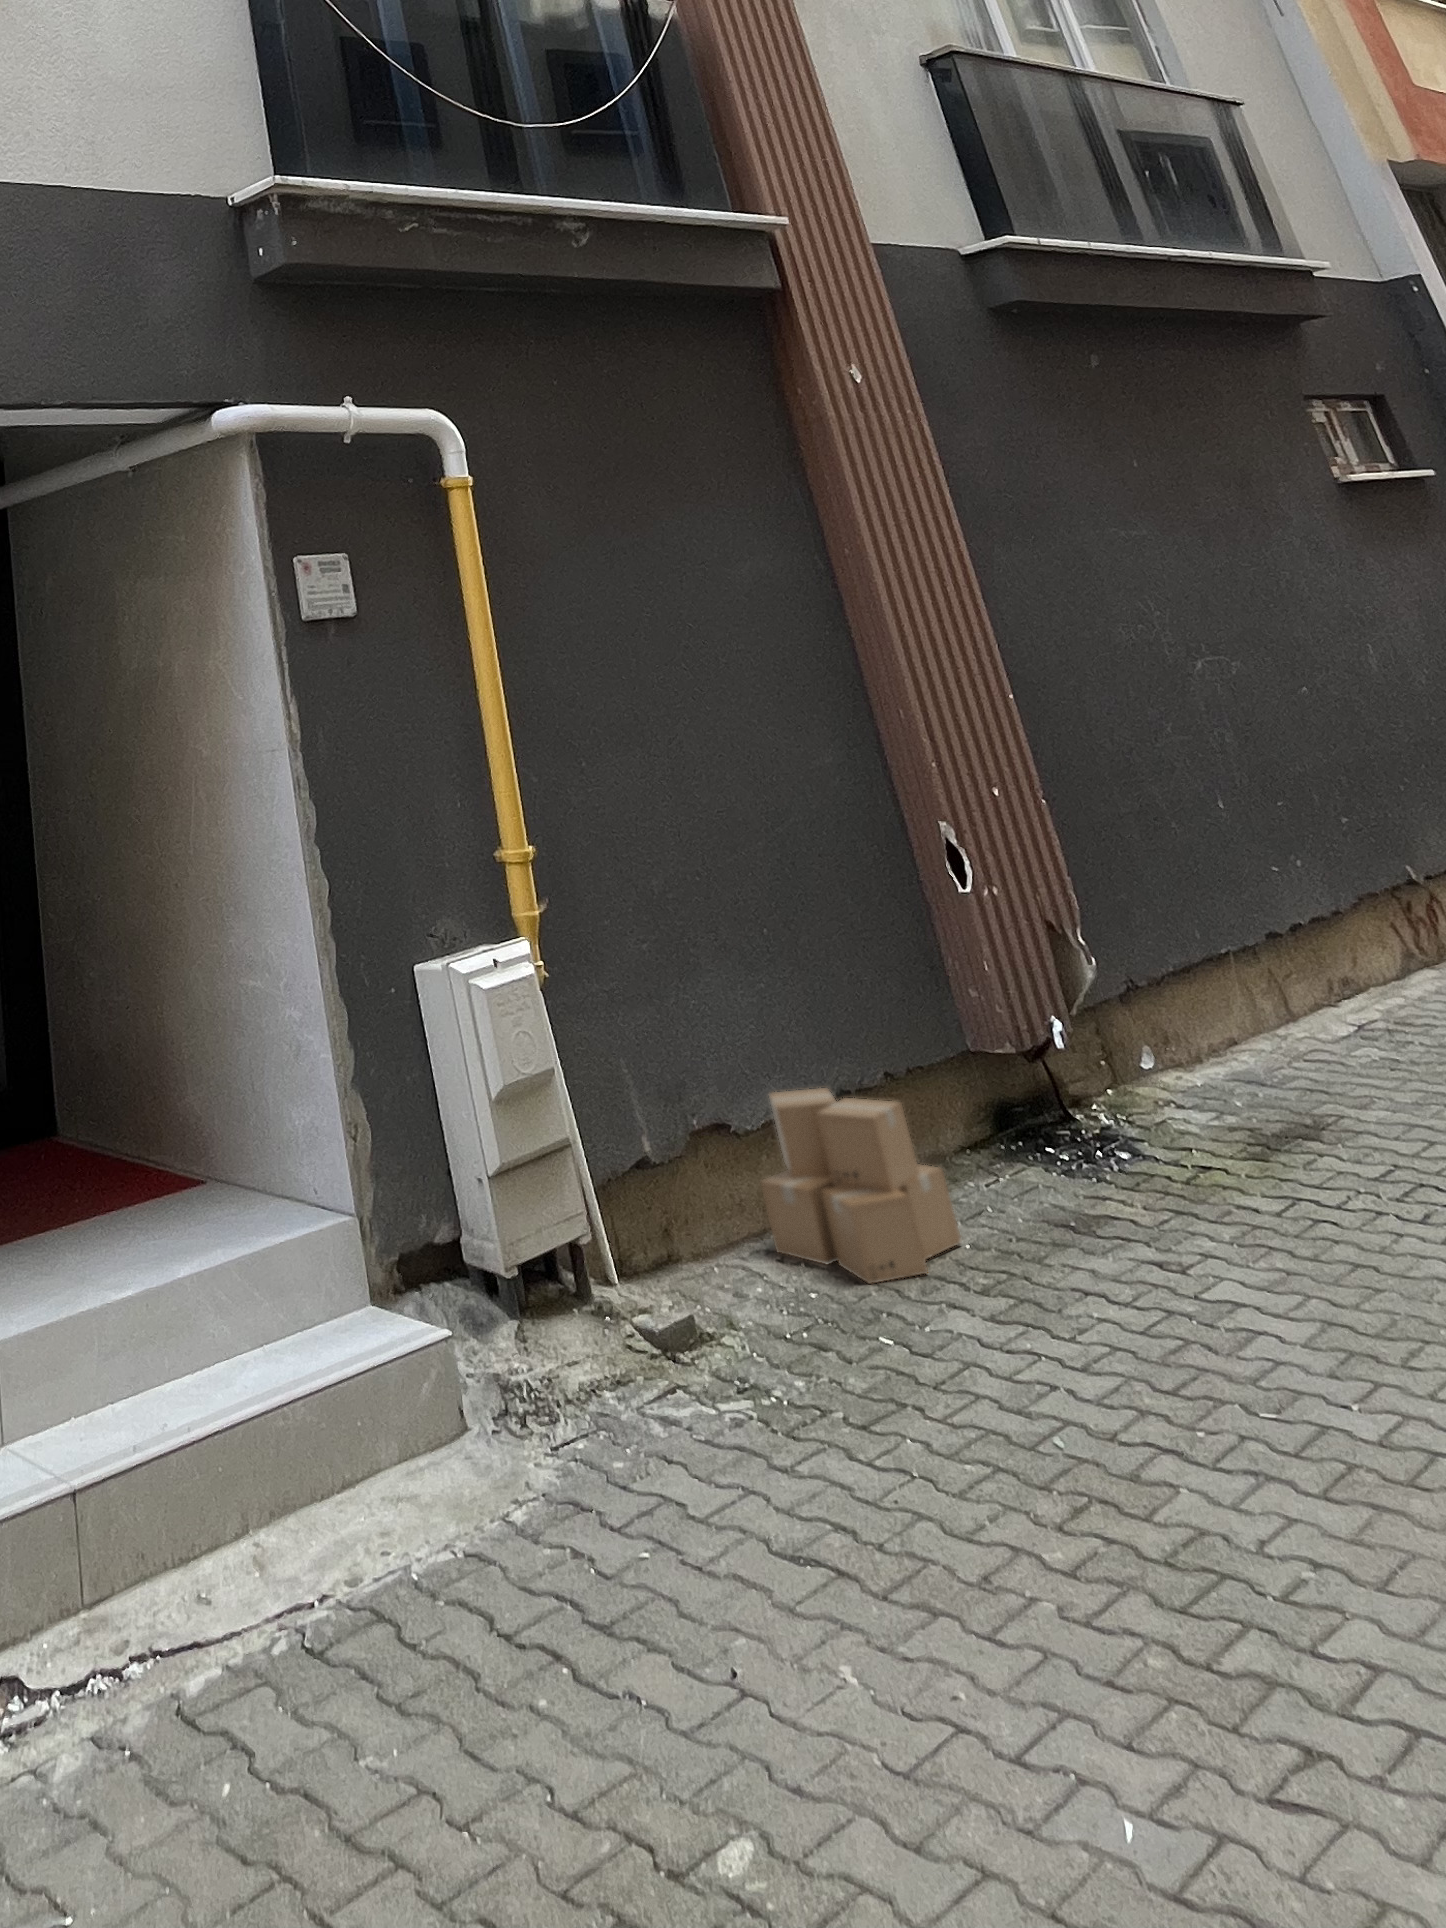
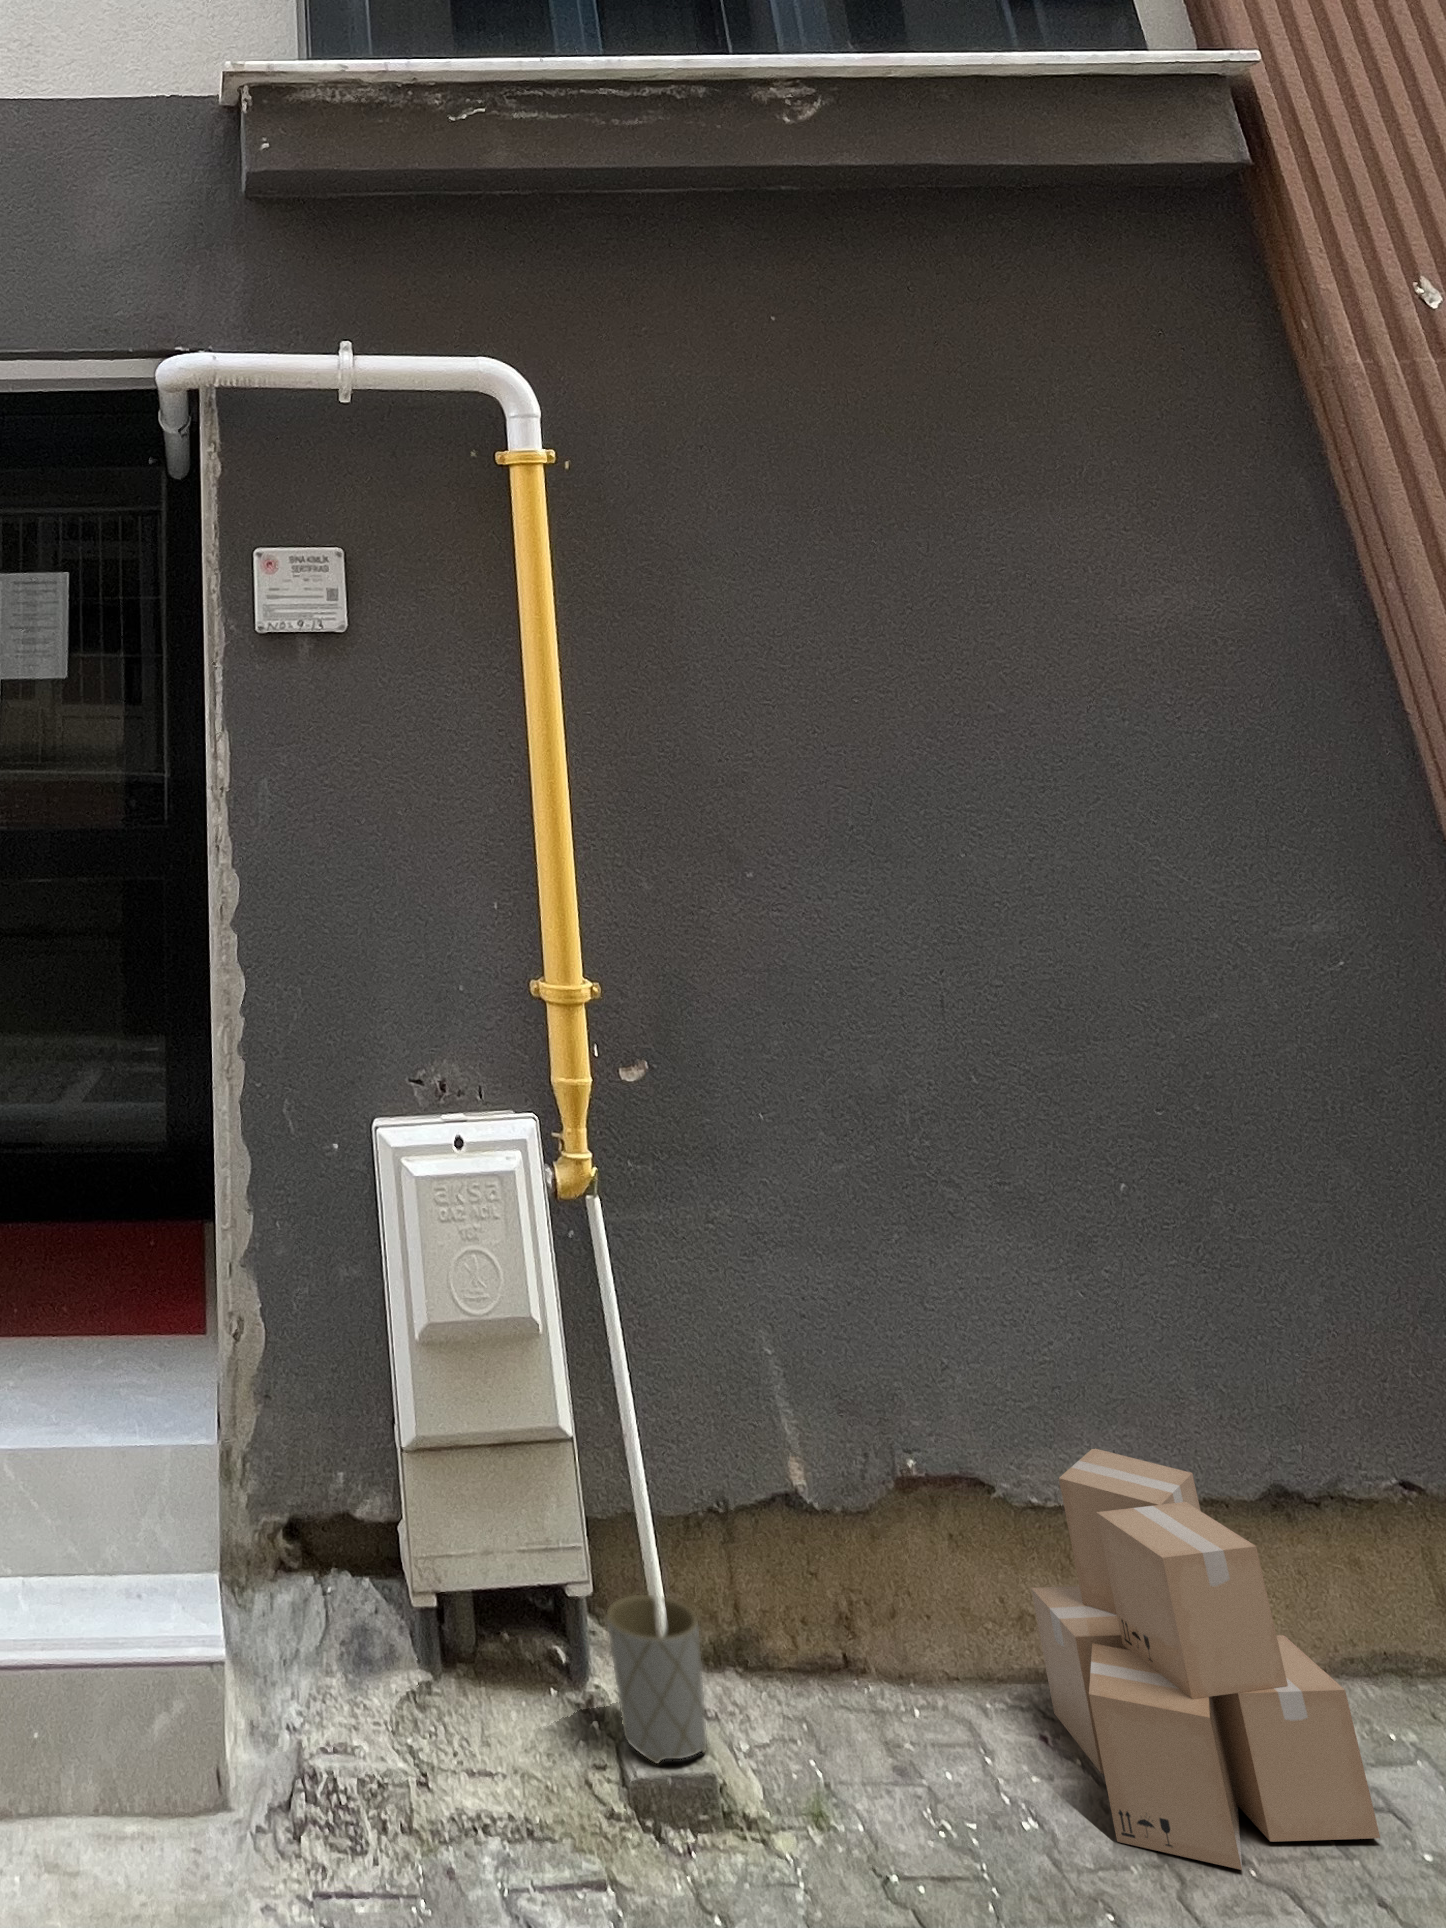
planter: none [598,1235,669,1329] -> present [607,1595,707,1764]

